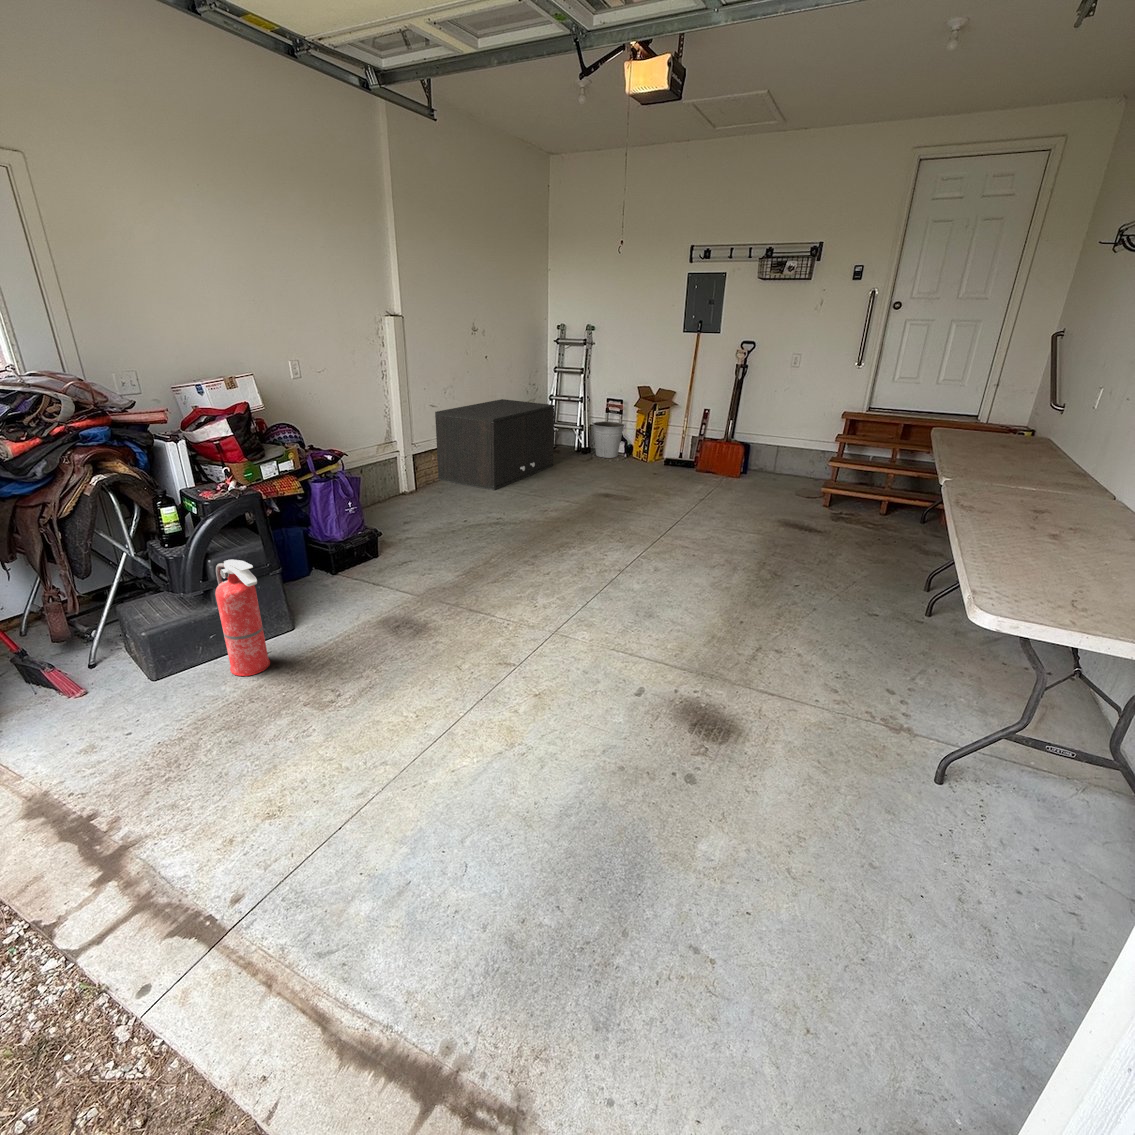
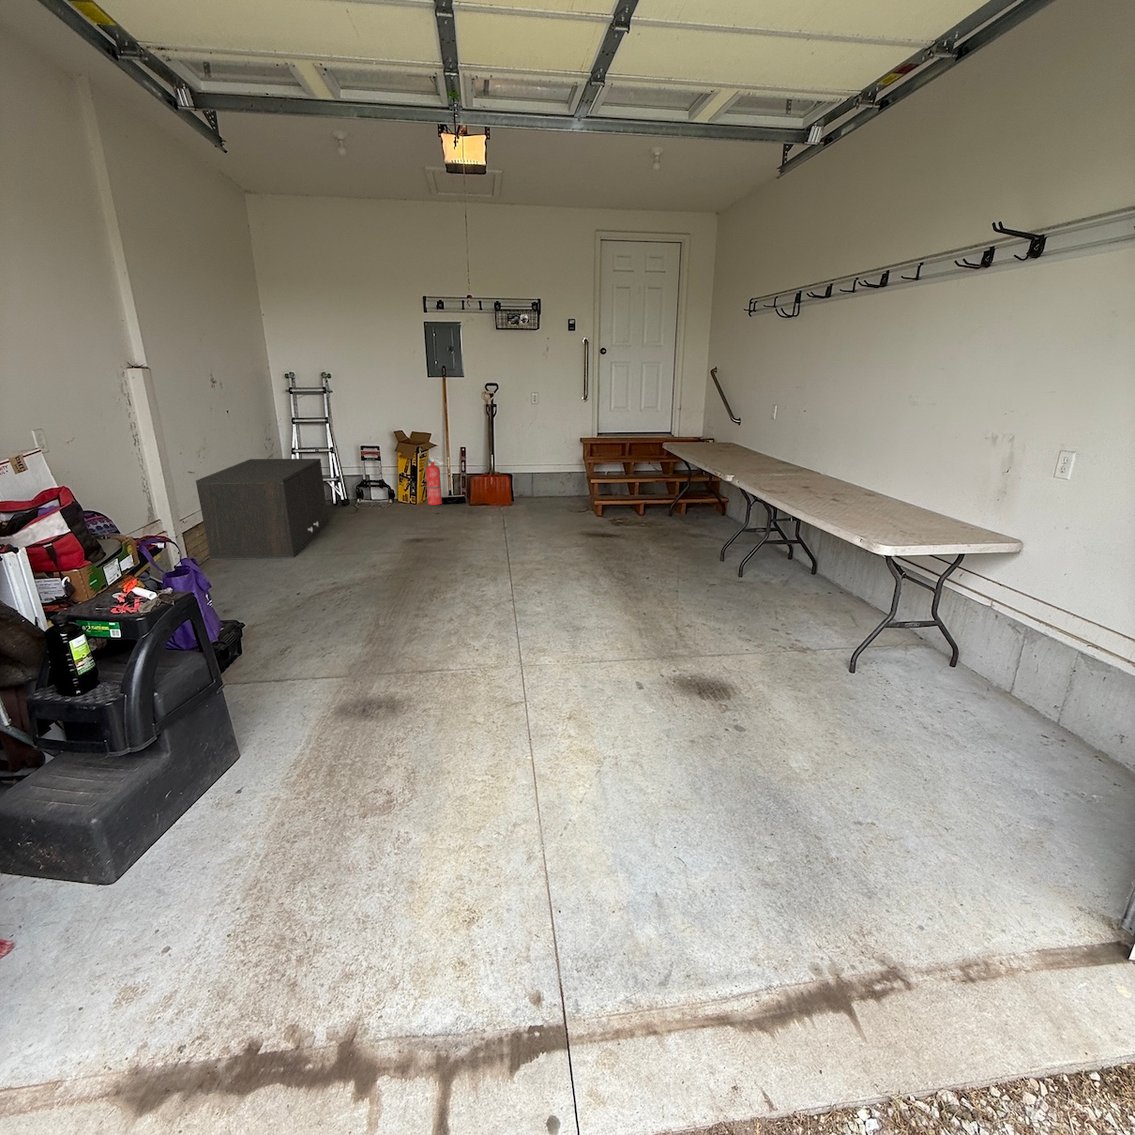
bucket: present [592,421,625,458] -> none [350,470,386,507]
fire extinguisher: present [215,560,270,676] -> present [425,456,444,505]

